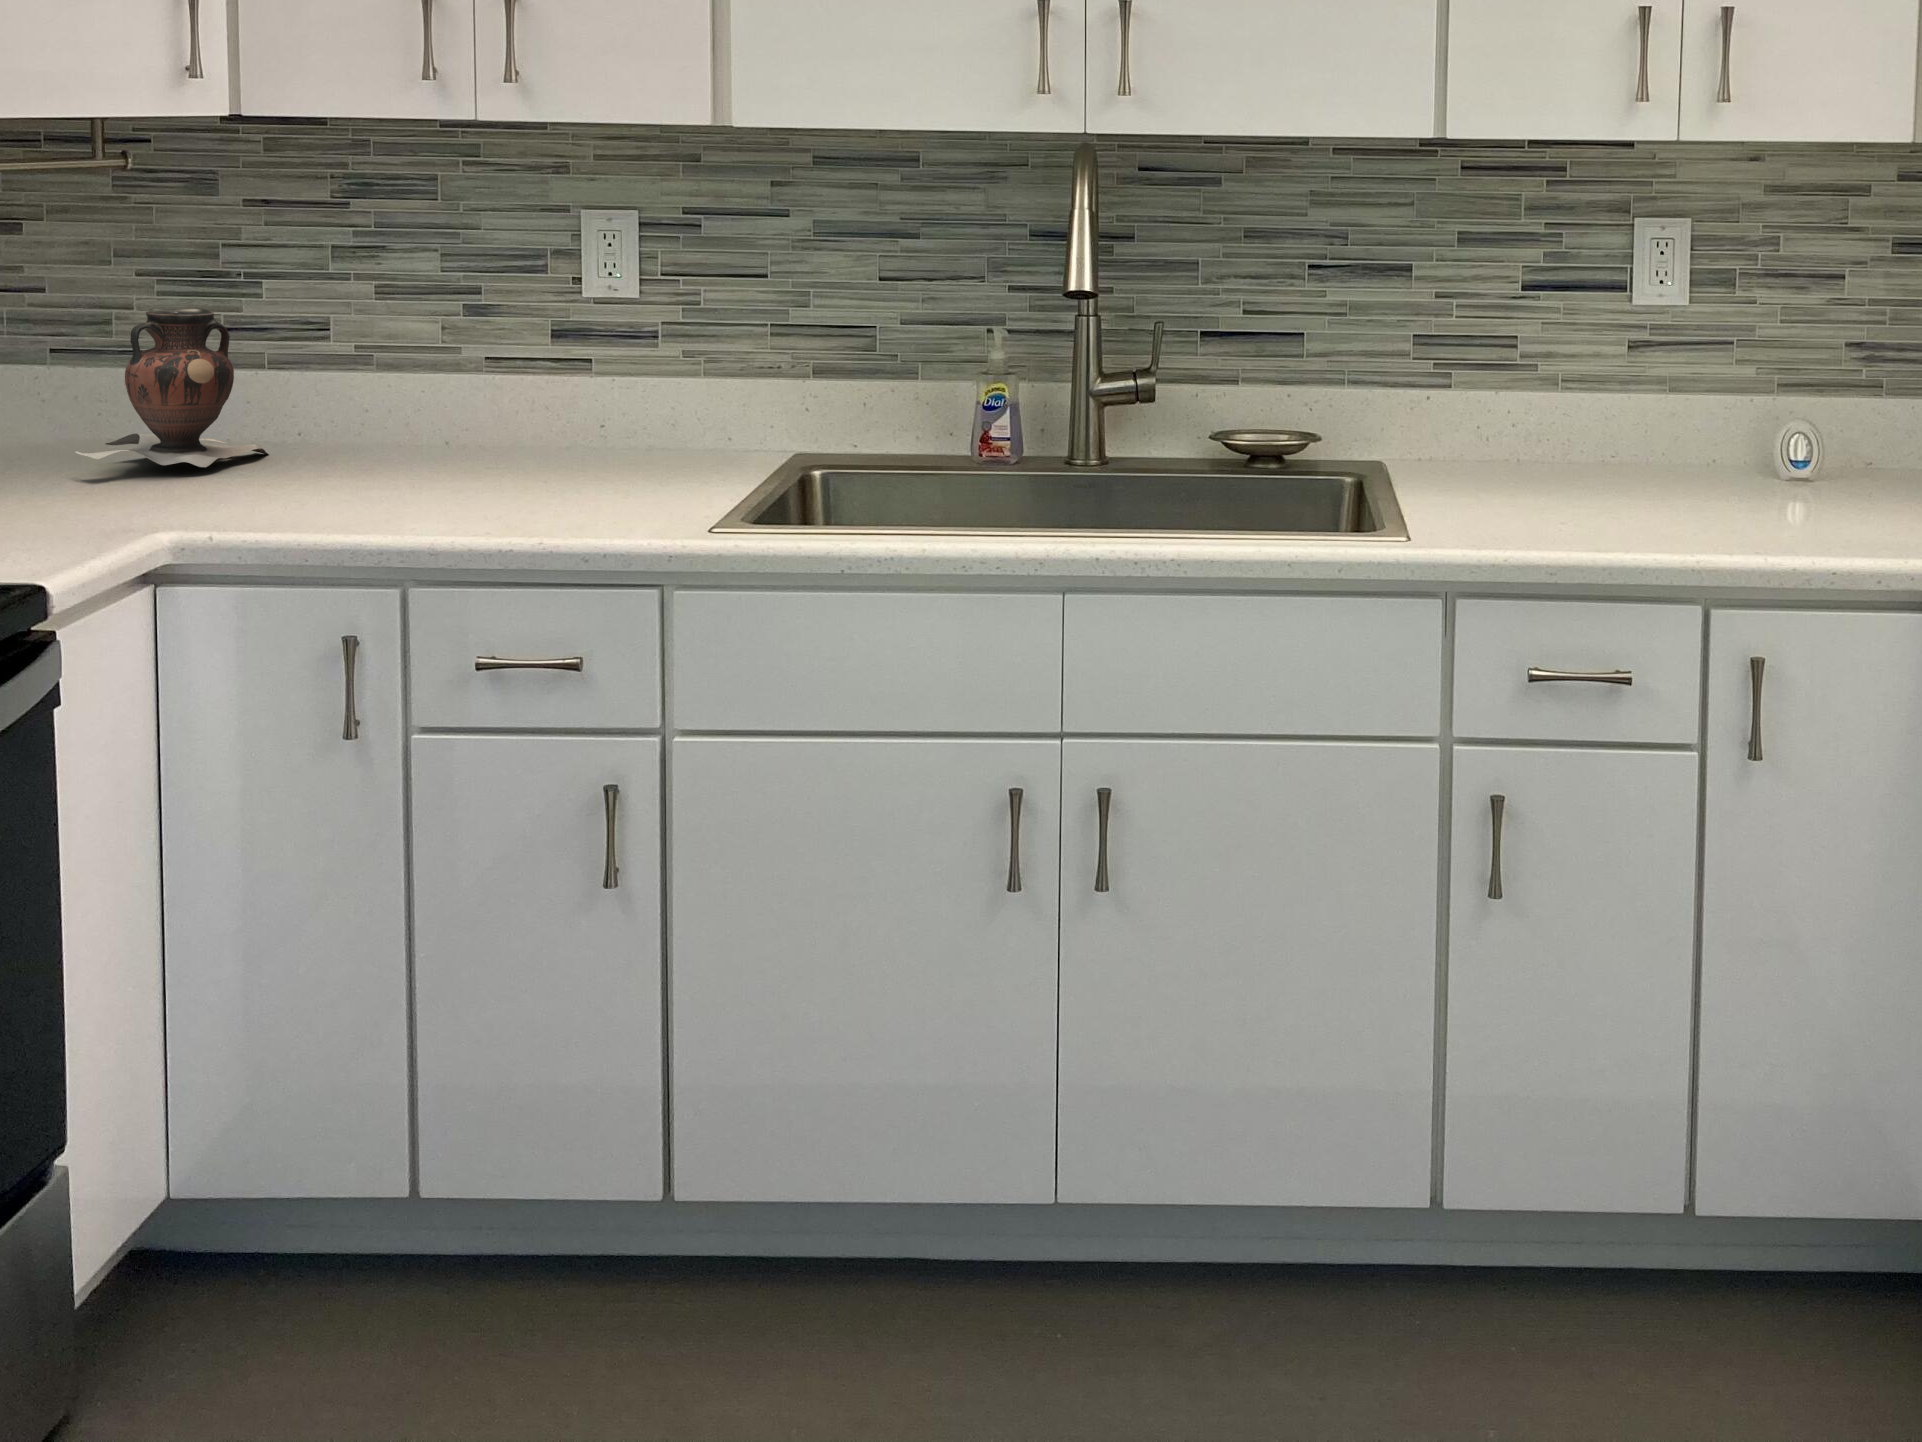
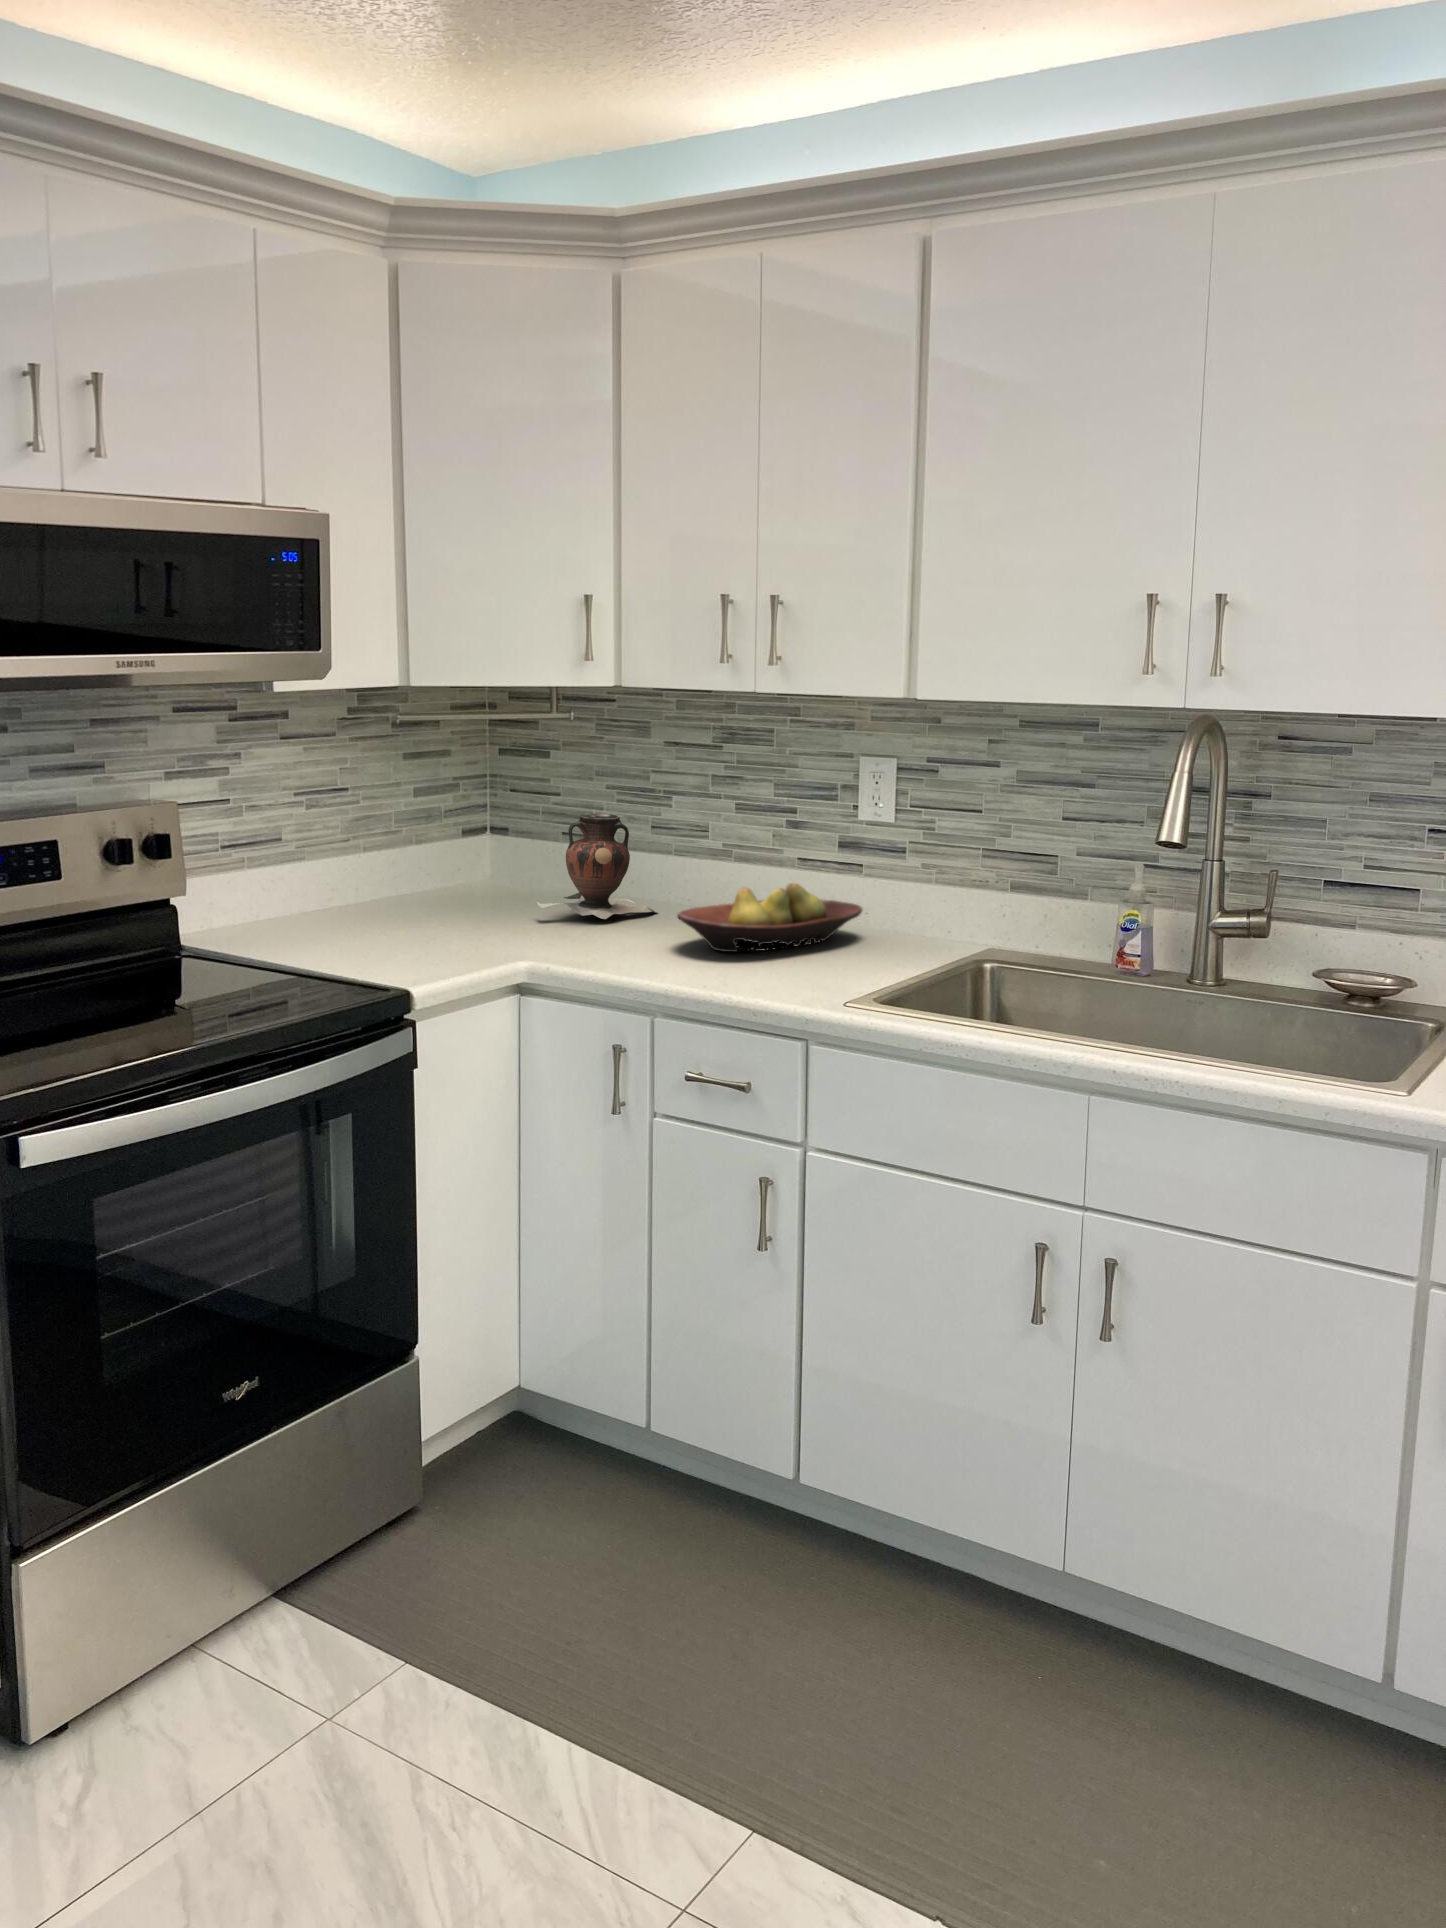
fruit bowl: none [368,388,617,489] -> present [677,883,863,952]

